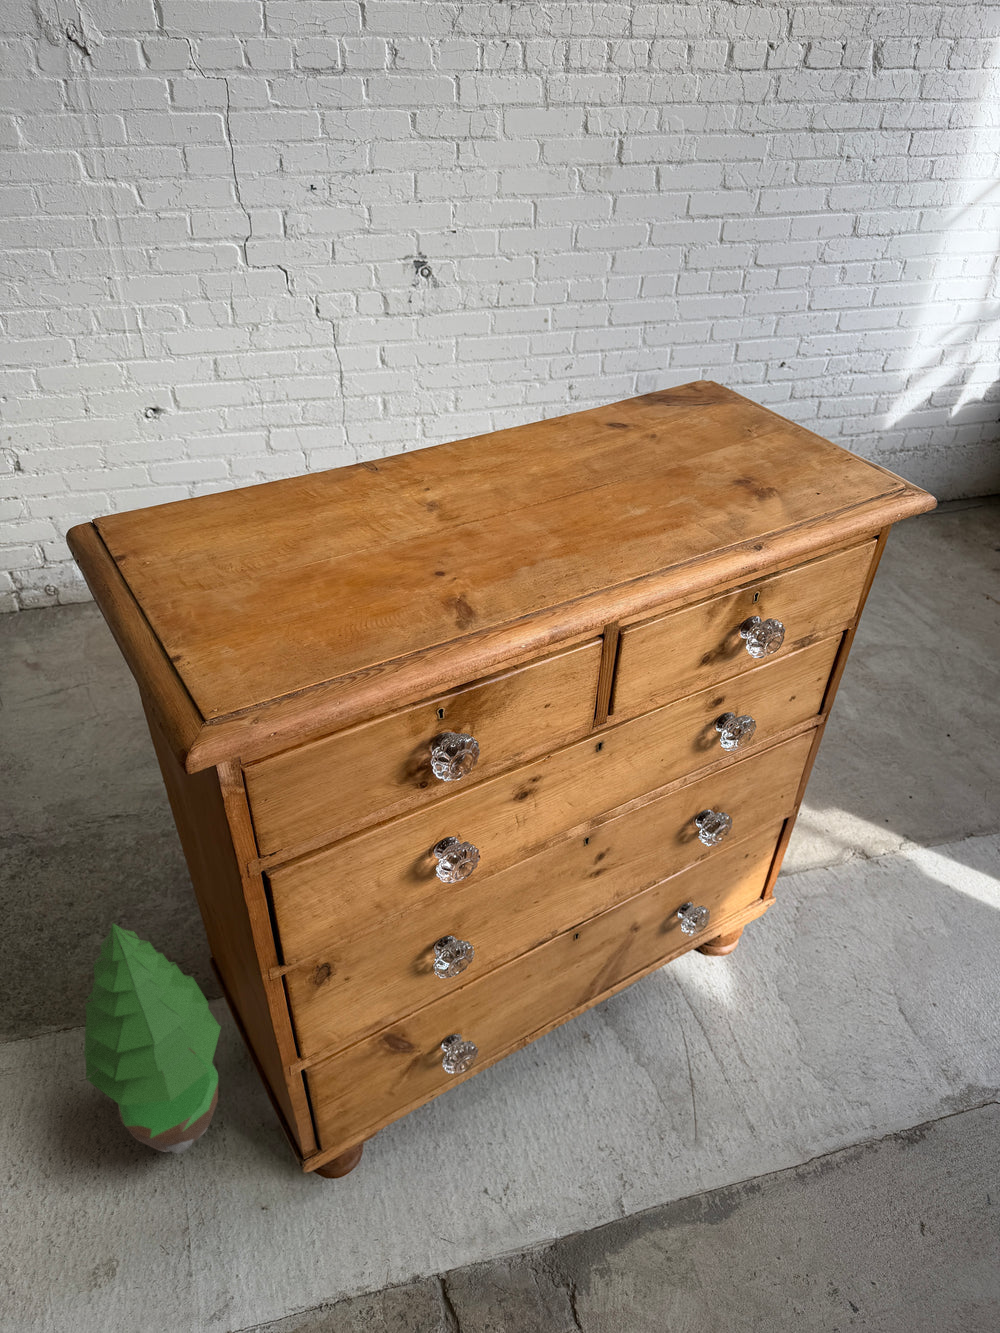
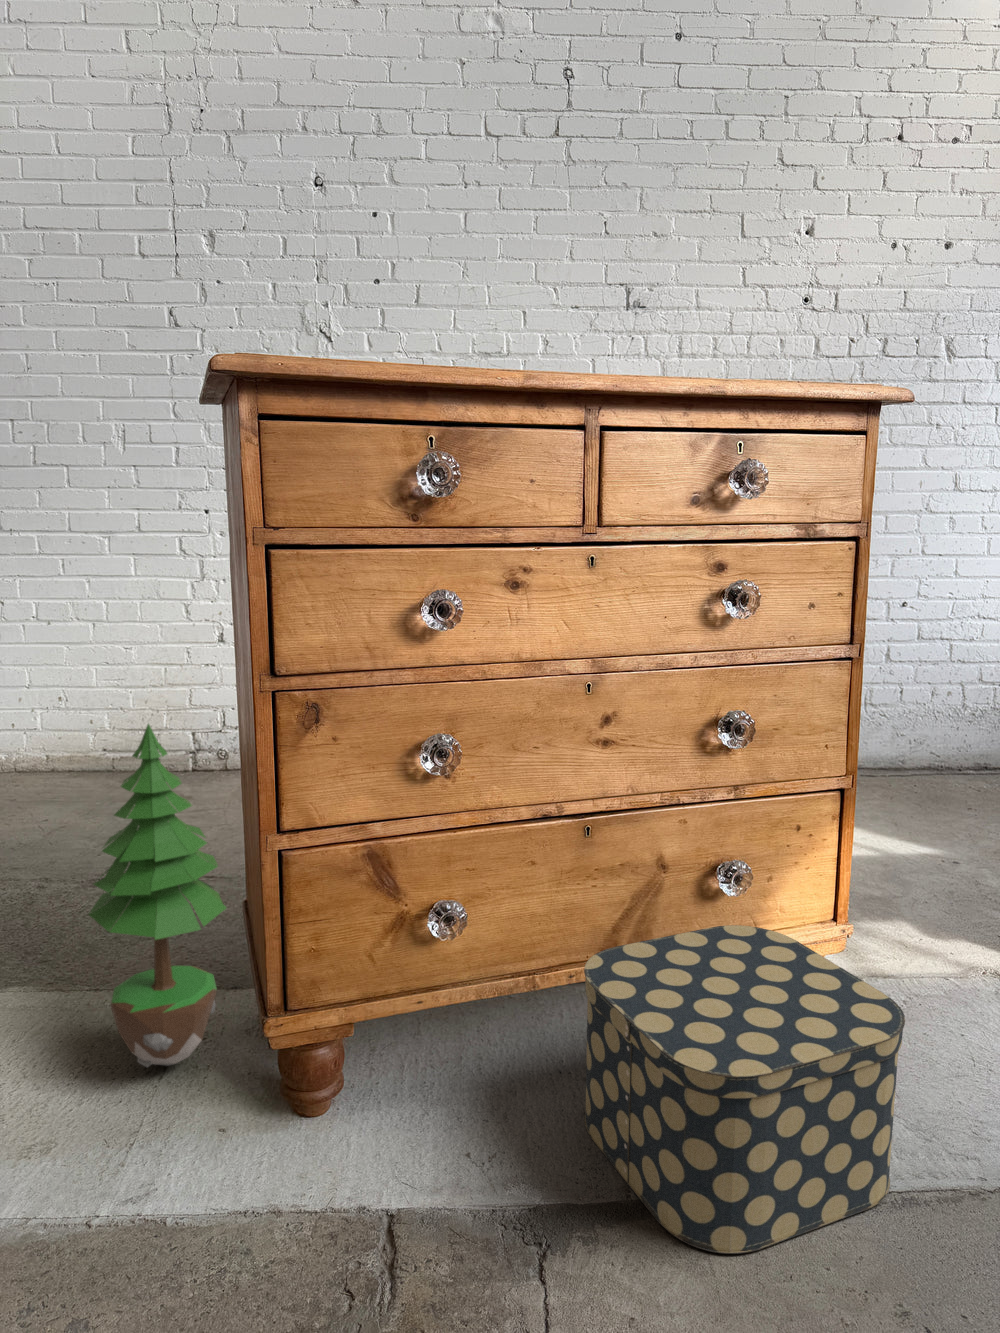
storage box: none [569,945,847,1260] -> present [584,925,905,1254]

